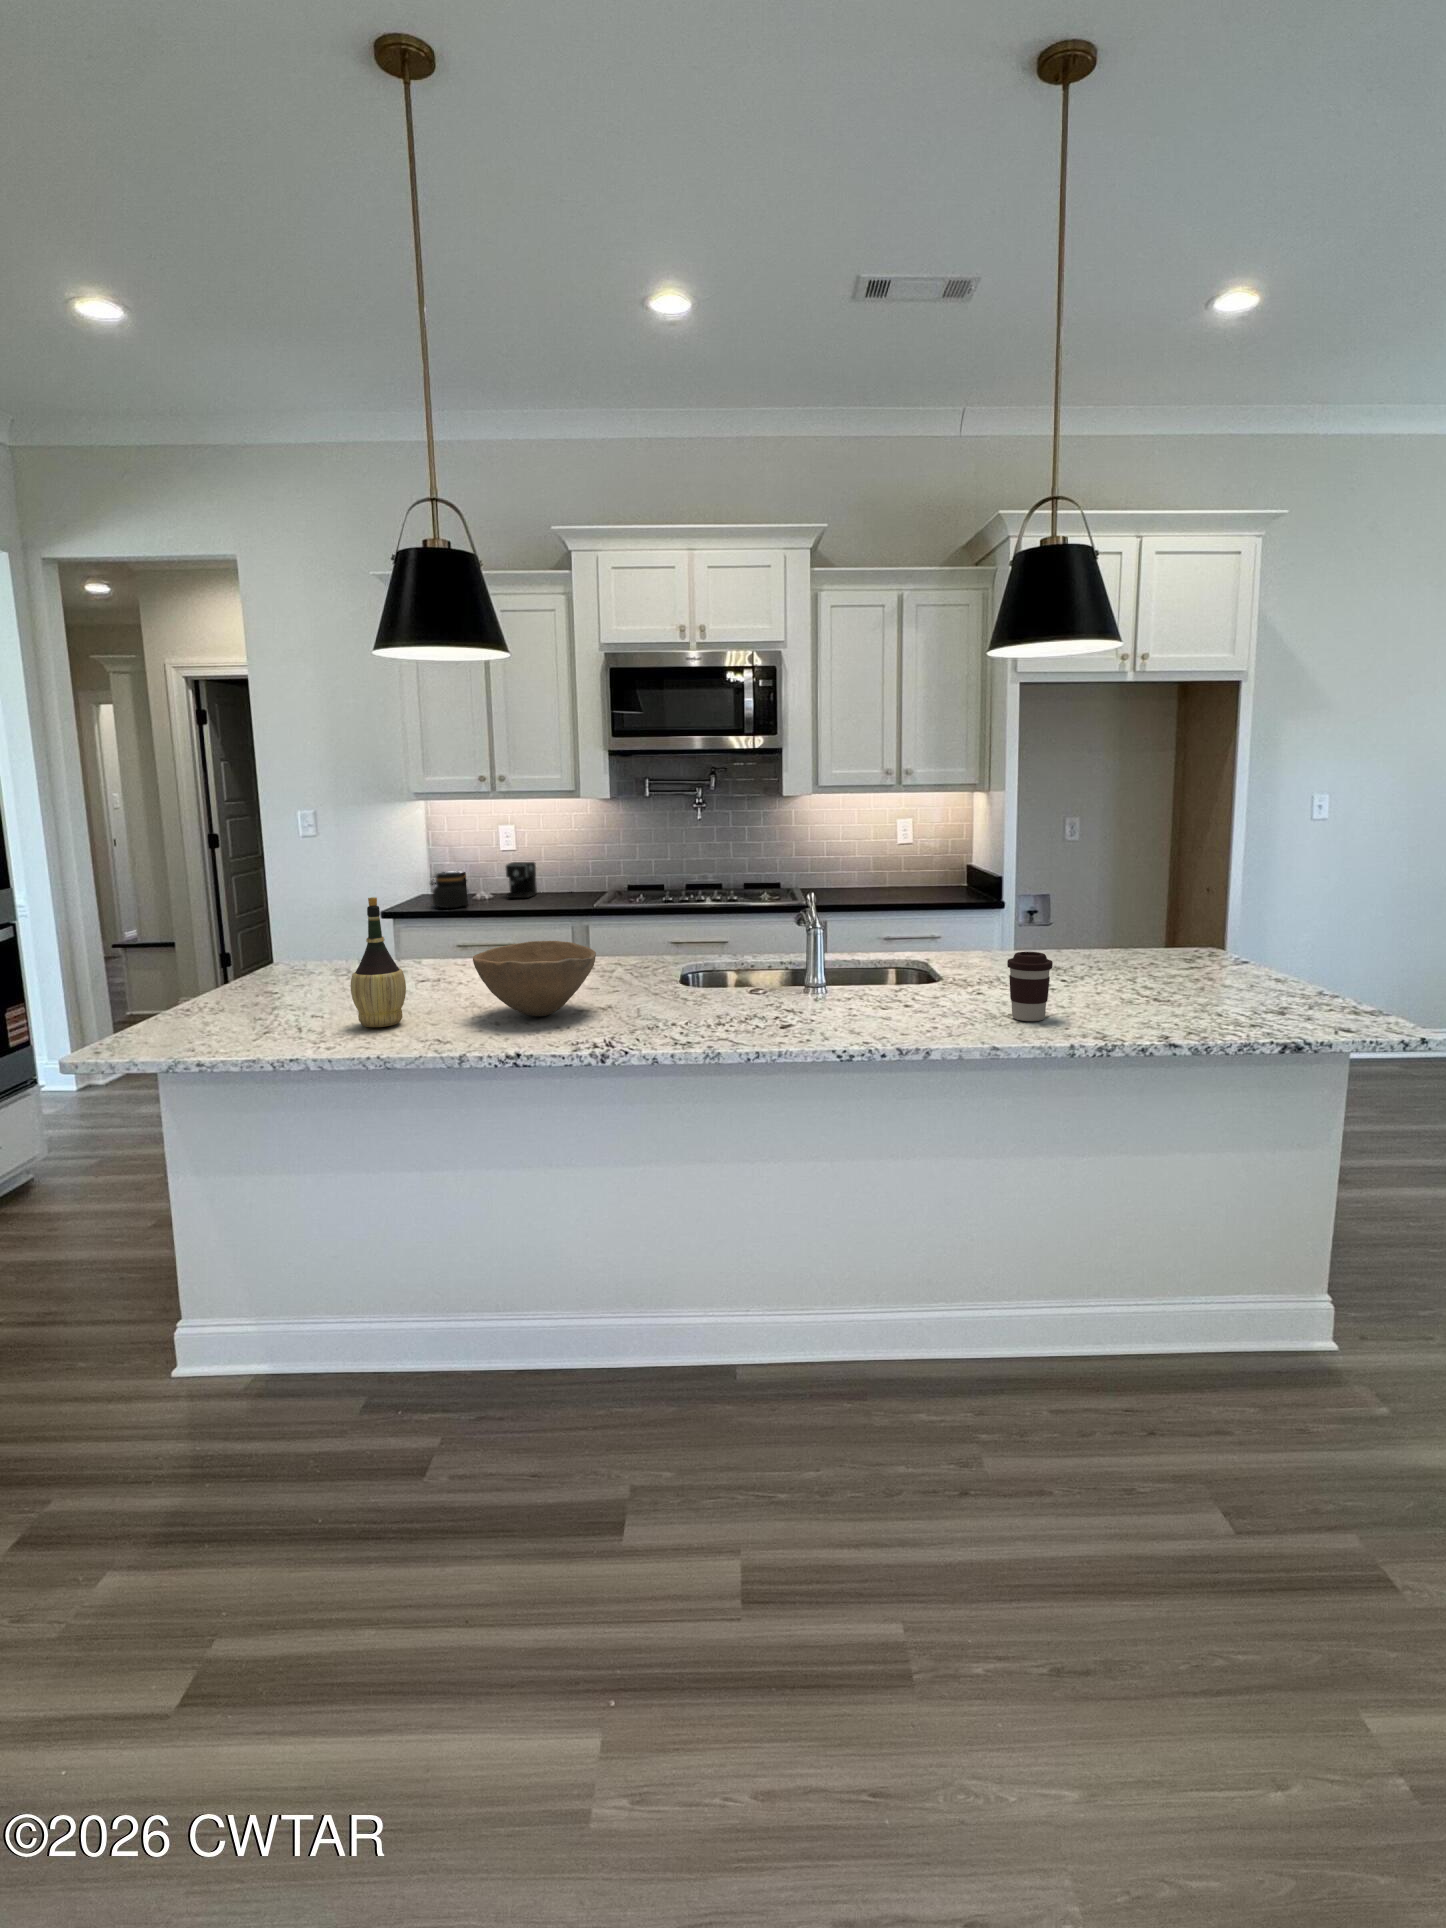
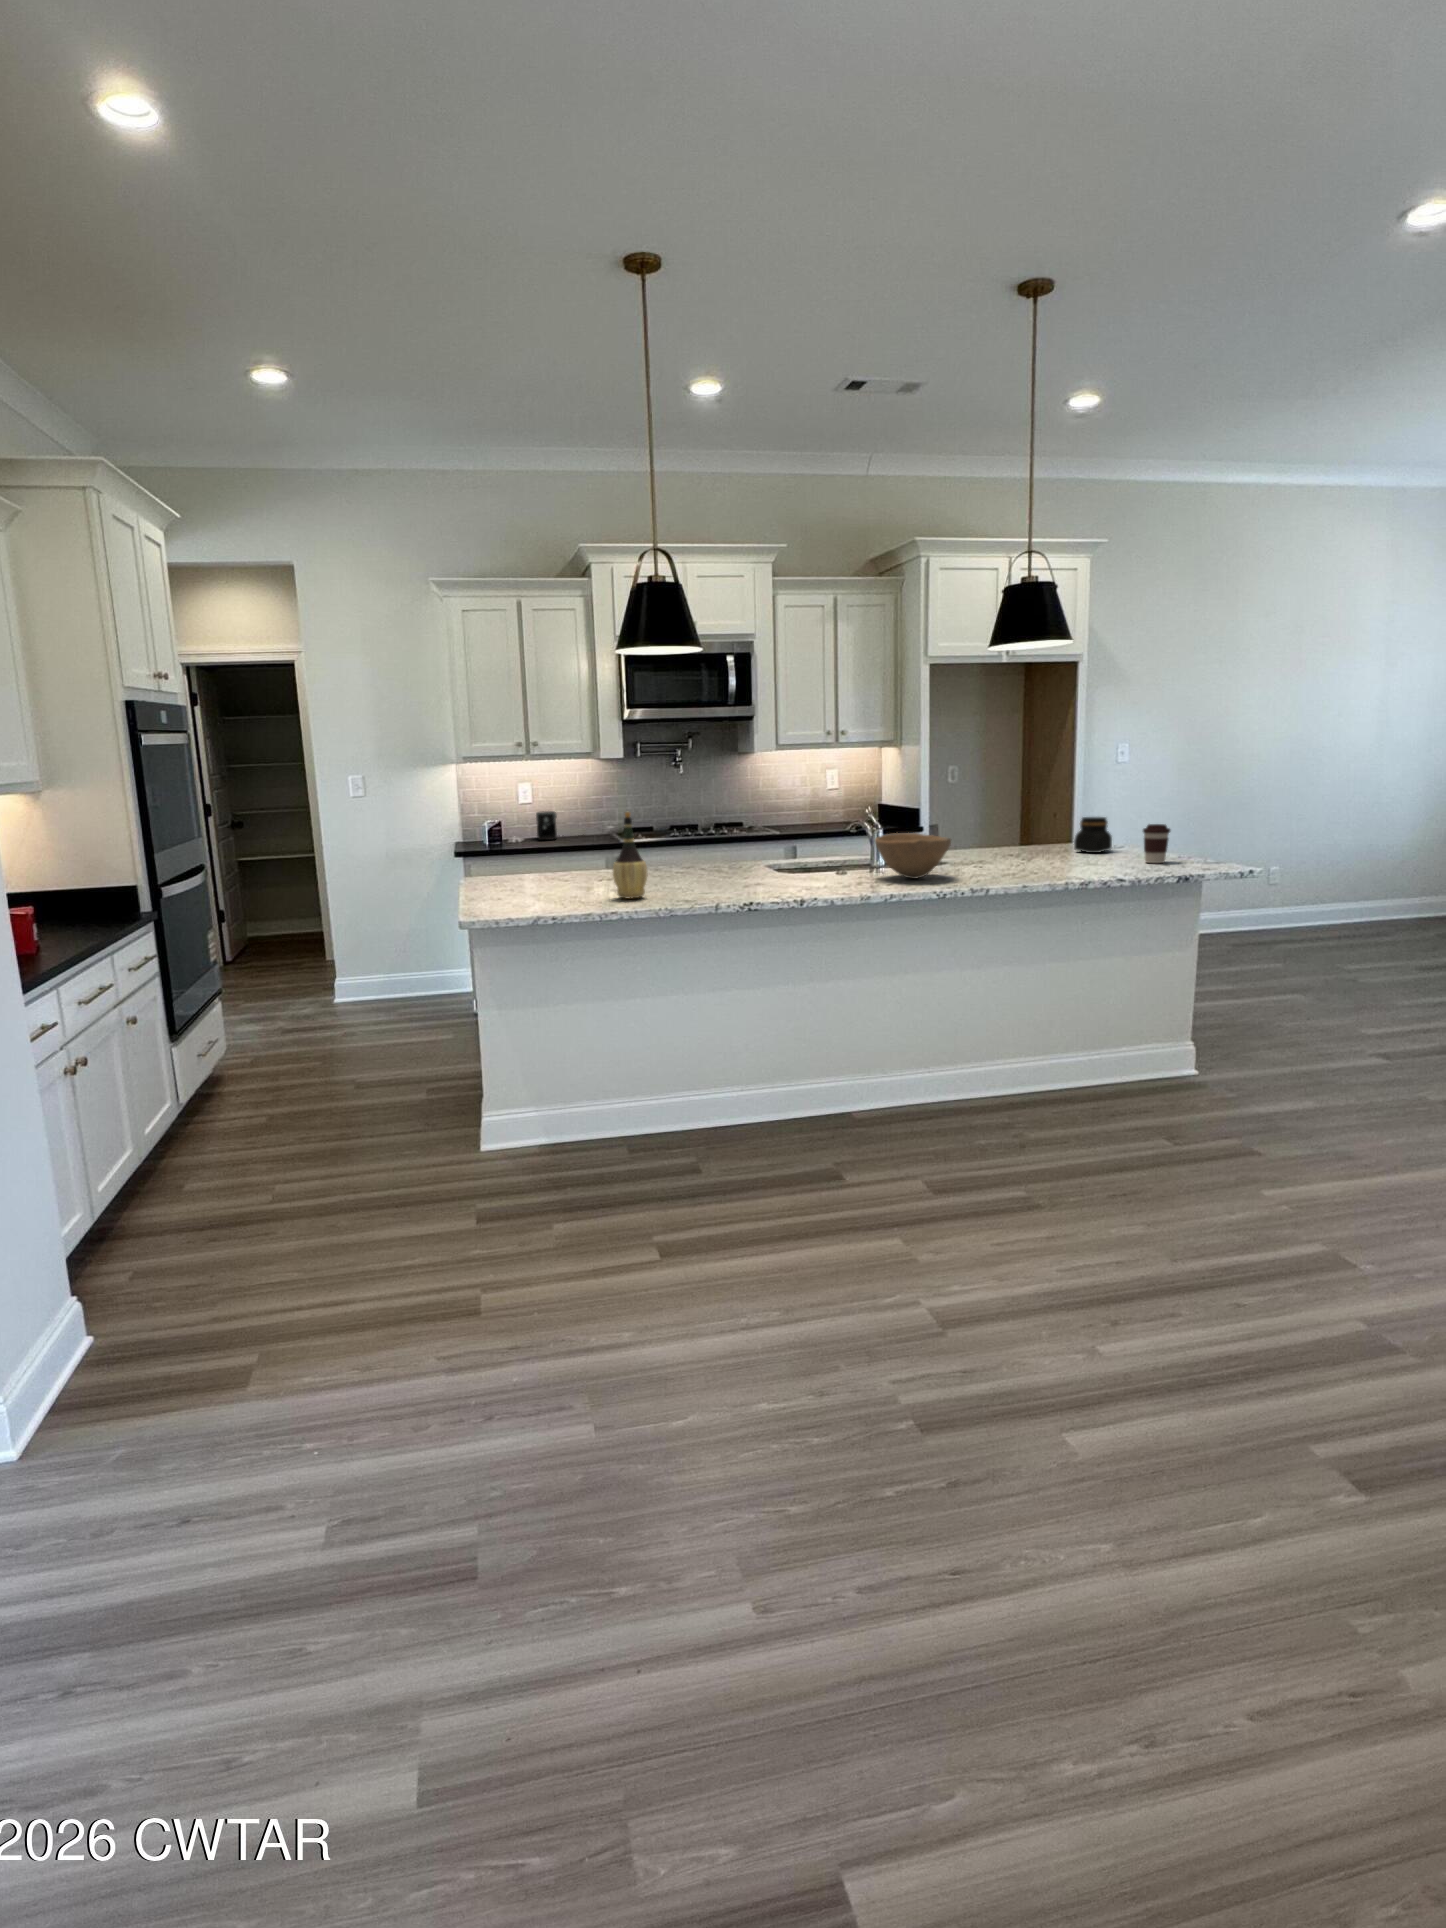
jar: present [430,872,468,908] -> present [1074,817,1112,853]
bowl: present [473,941,596,1017] -> present [875,833,951,879]
coffee cup: present [1007,952,1053,1021] -> present [1143,824,1170,863]

